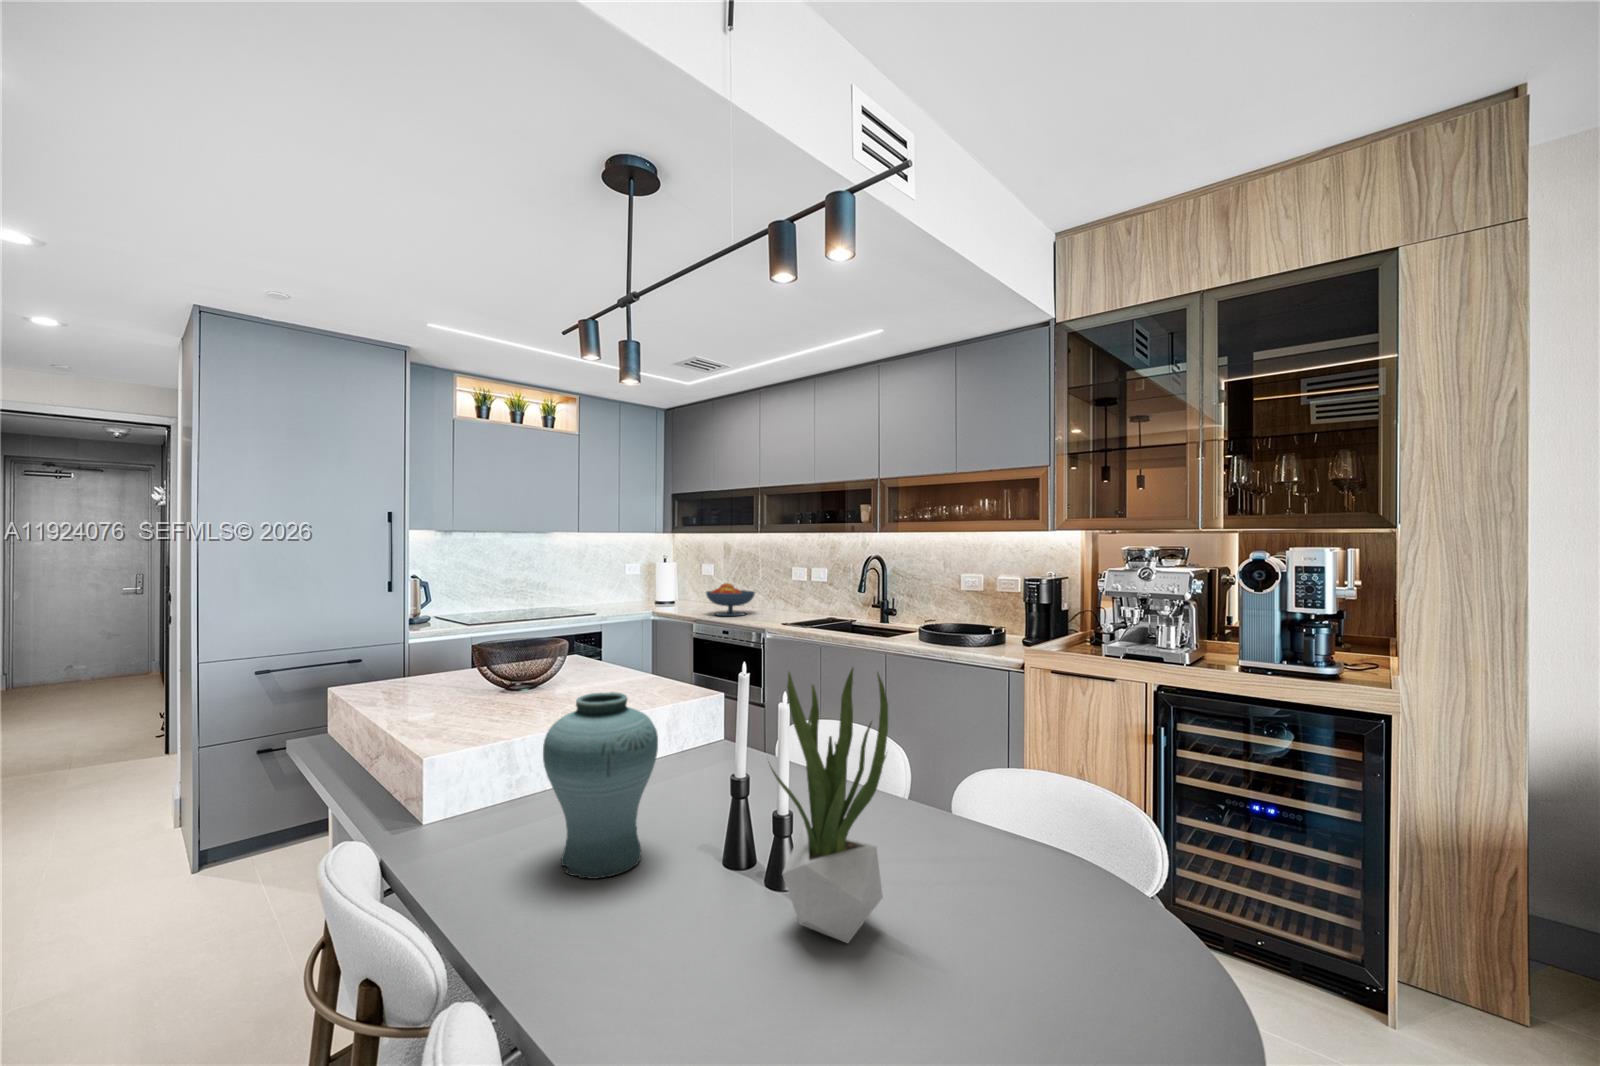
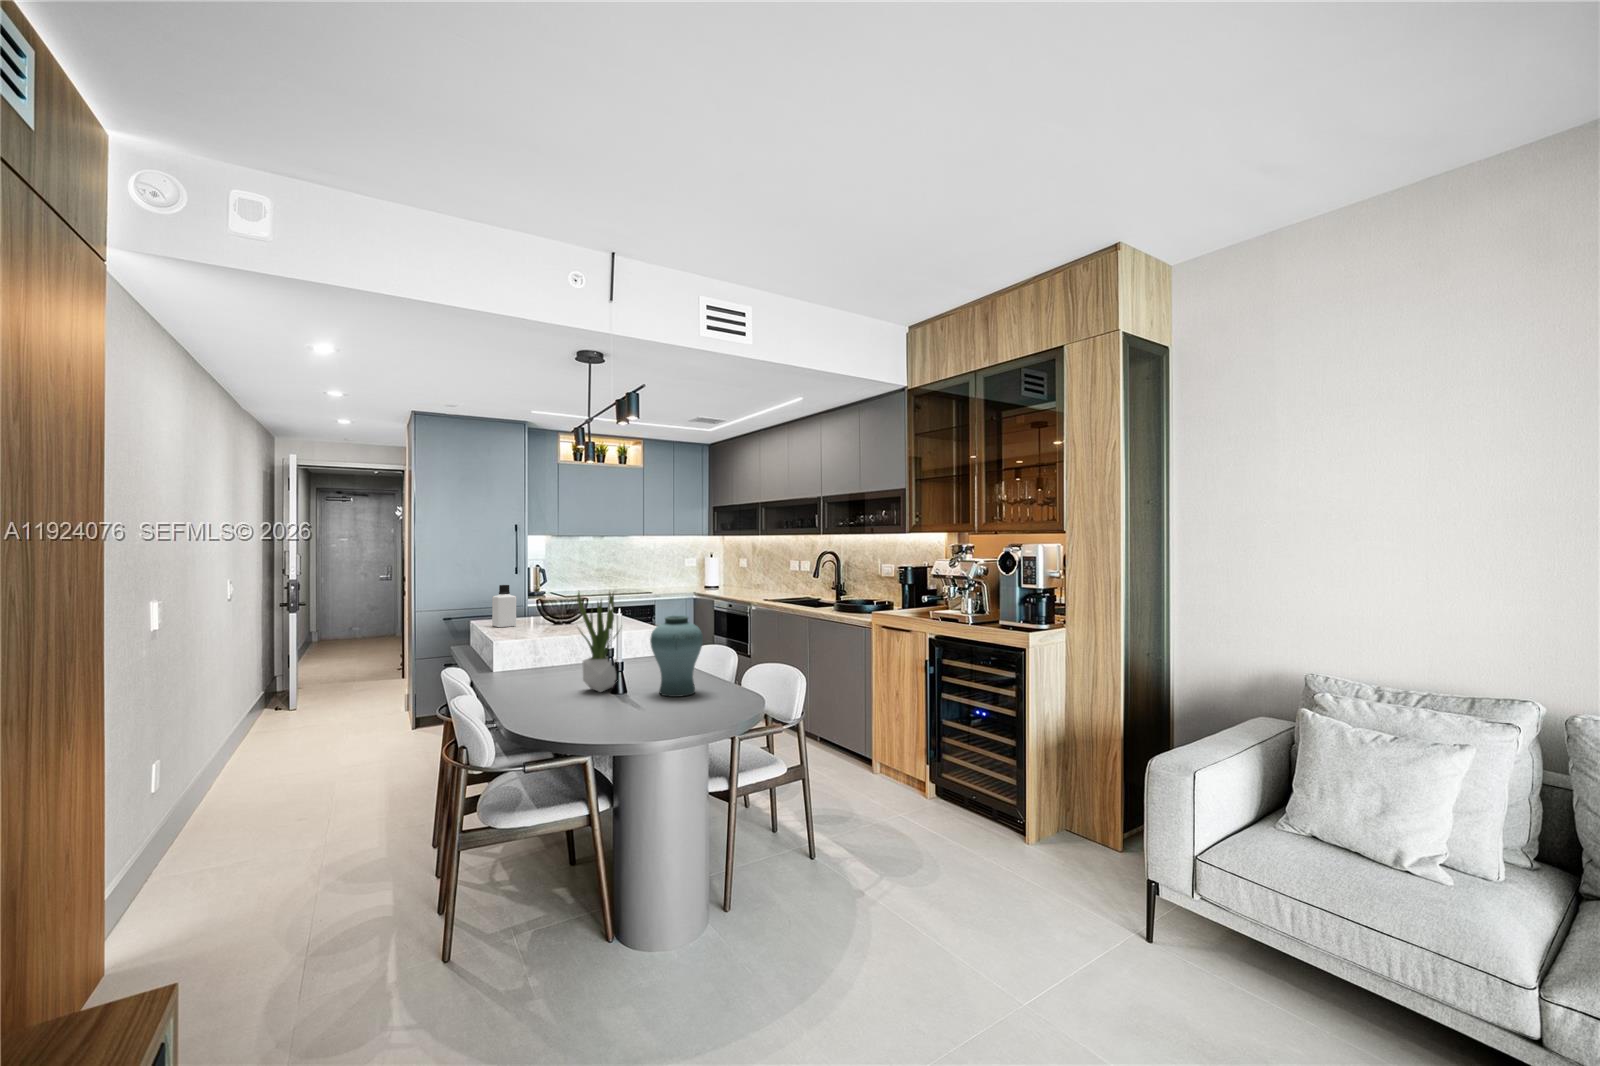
fruit bowl: present [706,583,755,616] -> none [728,572,764,596]
bottle: none [410,627,464,717] -> present [492,585,516,627]
vase: present [543,692,658,879] -> present [650,616,703,697]

